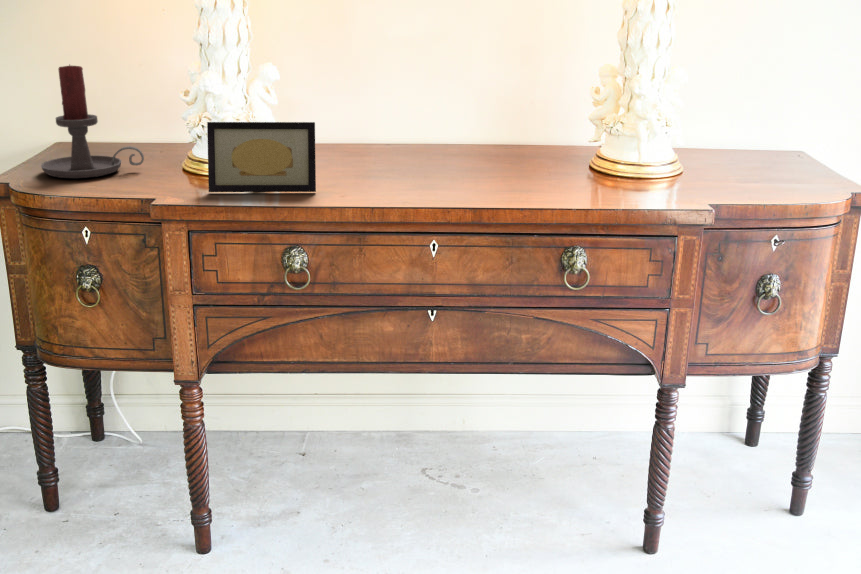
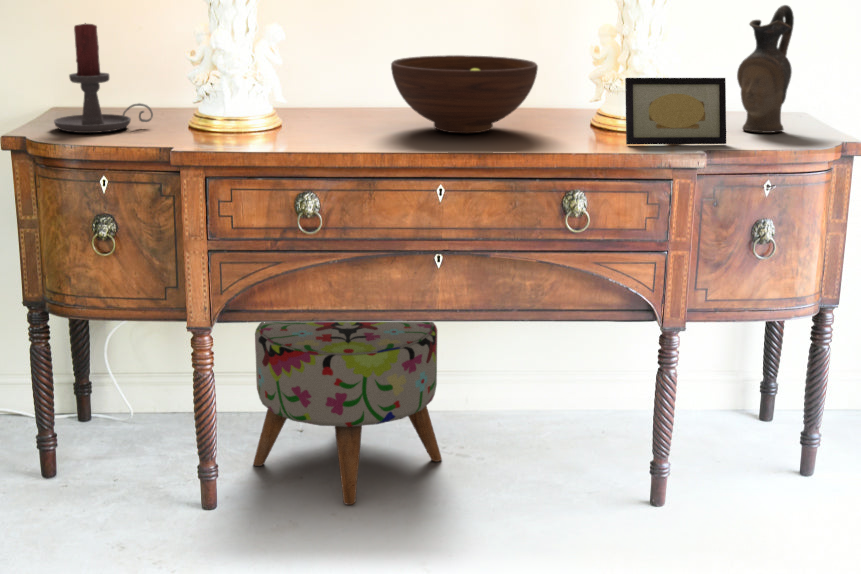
ceramic pitcher: none [742,48,803,180] -> present [737,5,794,133]
fruit bowl: none [386,96,537,180] -> present [391,55,538,133]
picture frame: present [207,122,316,192] -> present [625,78,726,144]
ottoman: none [252,332,437,549] -> present [253,322,442,505]

